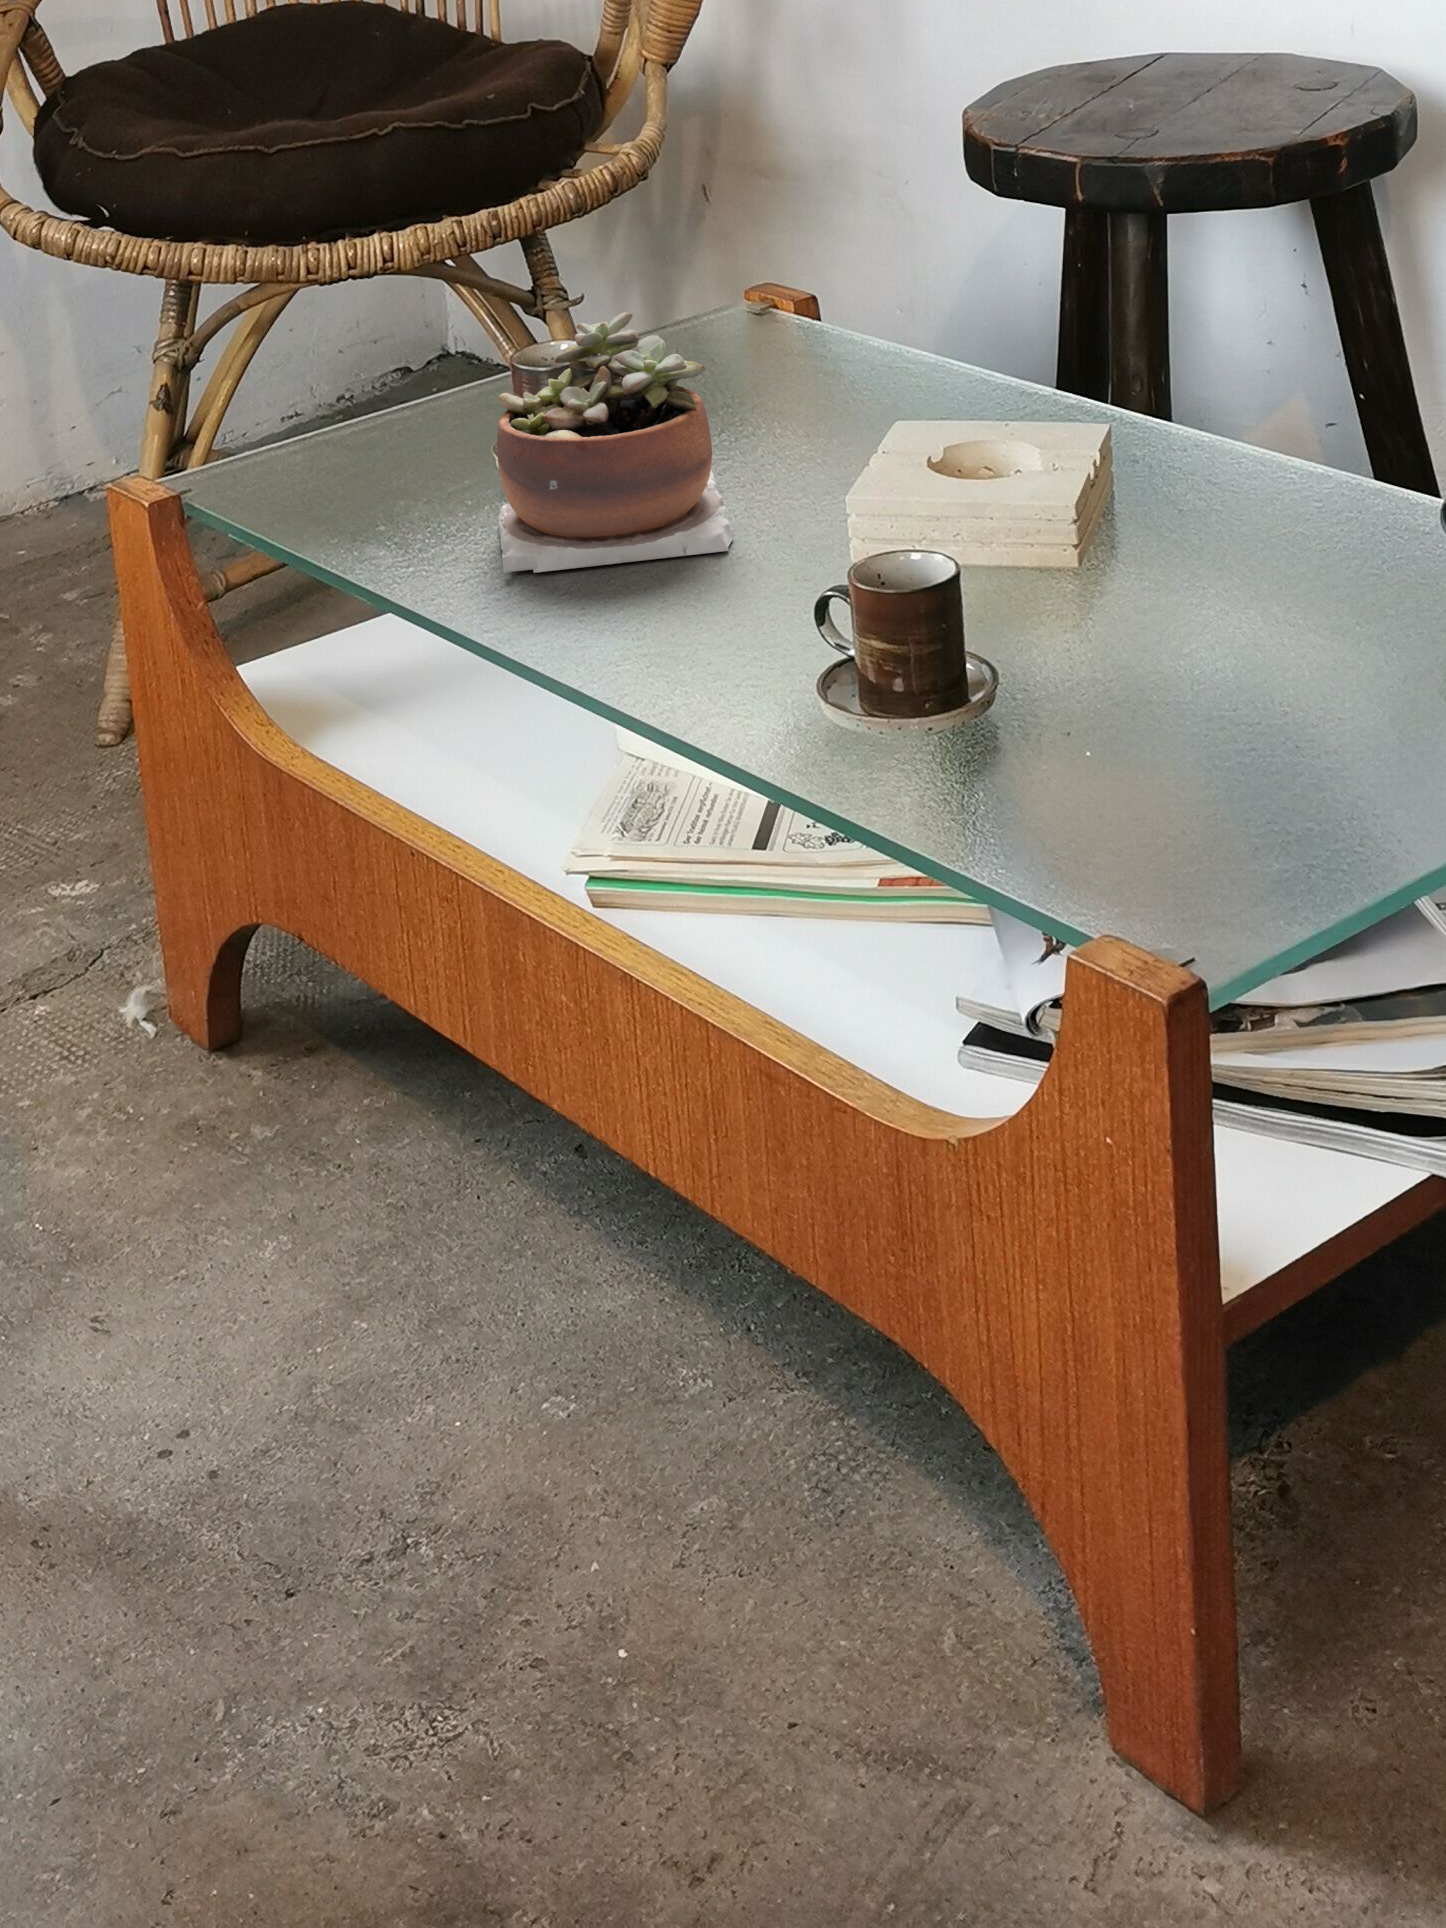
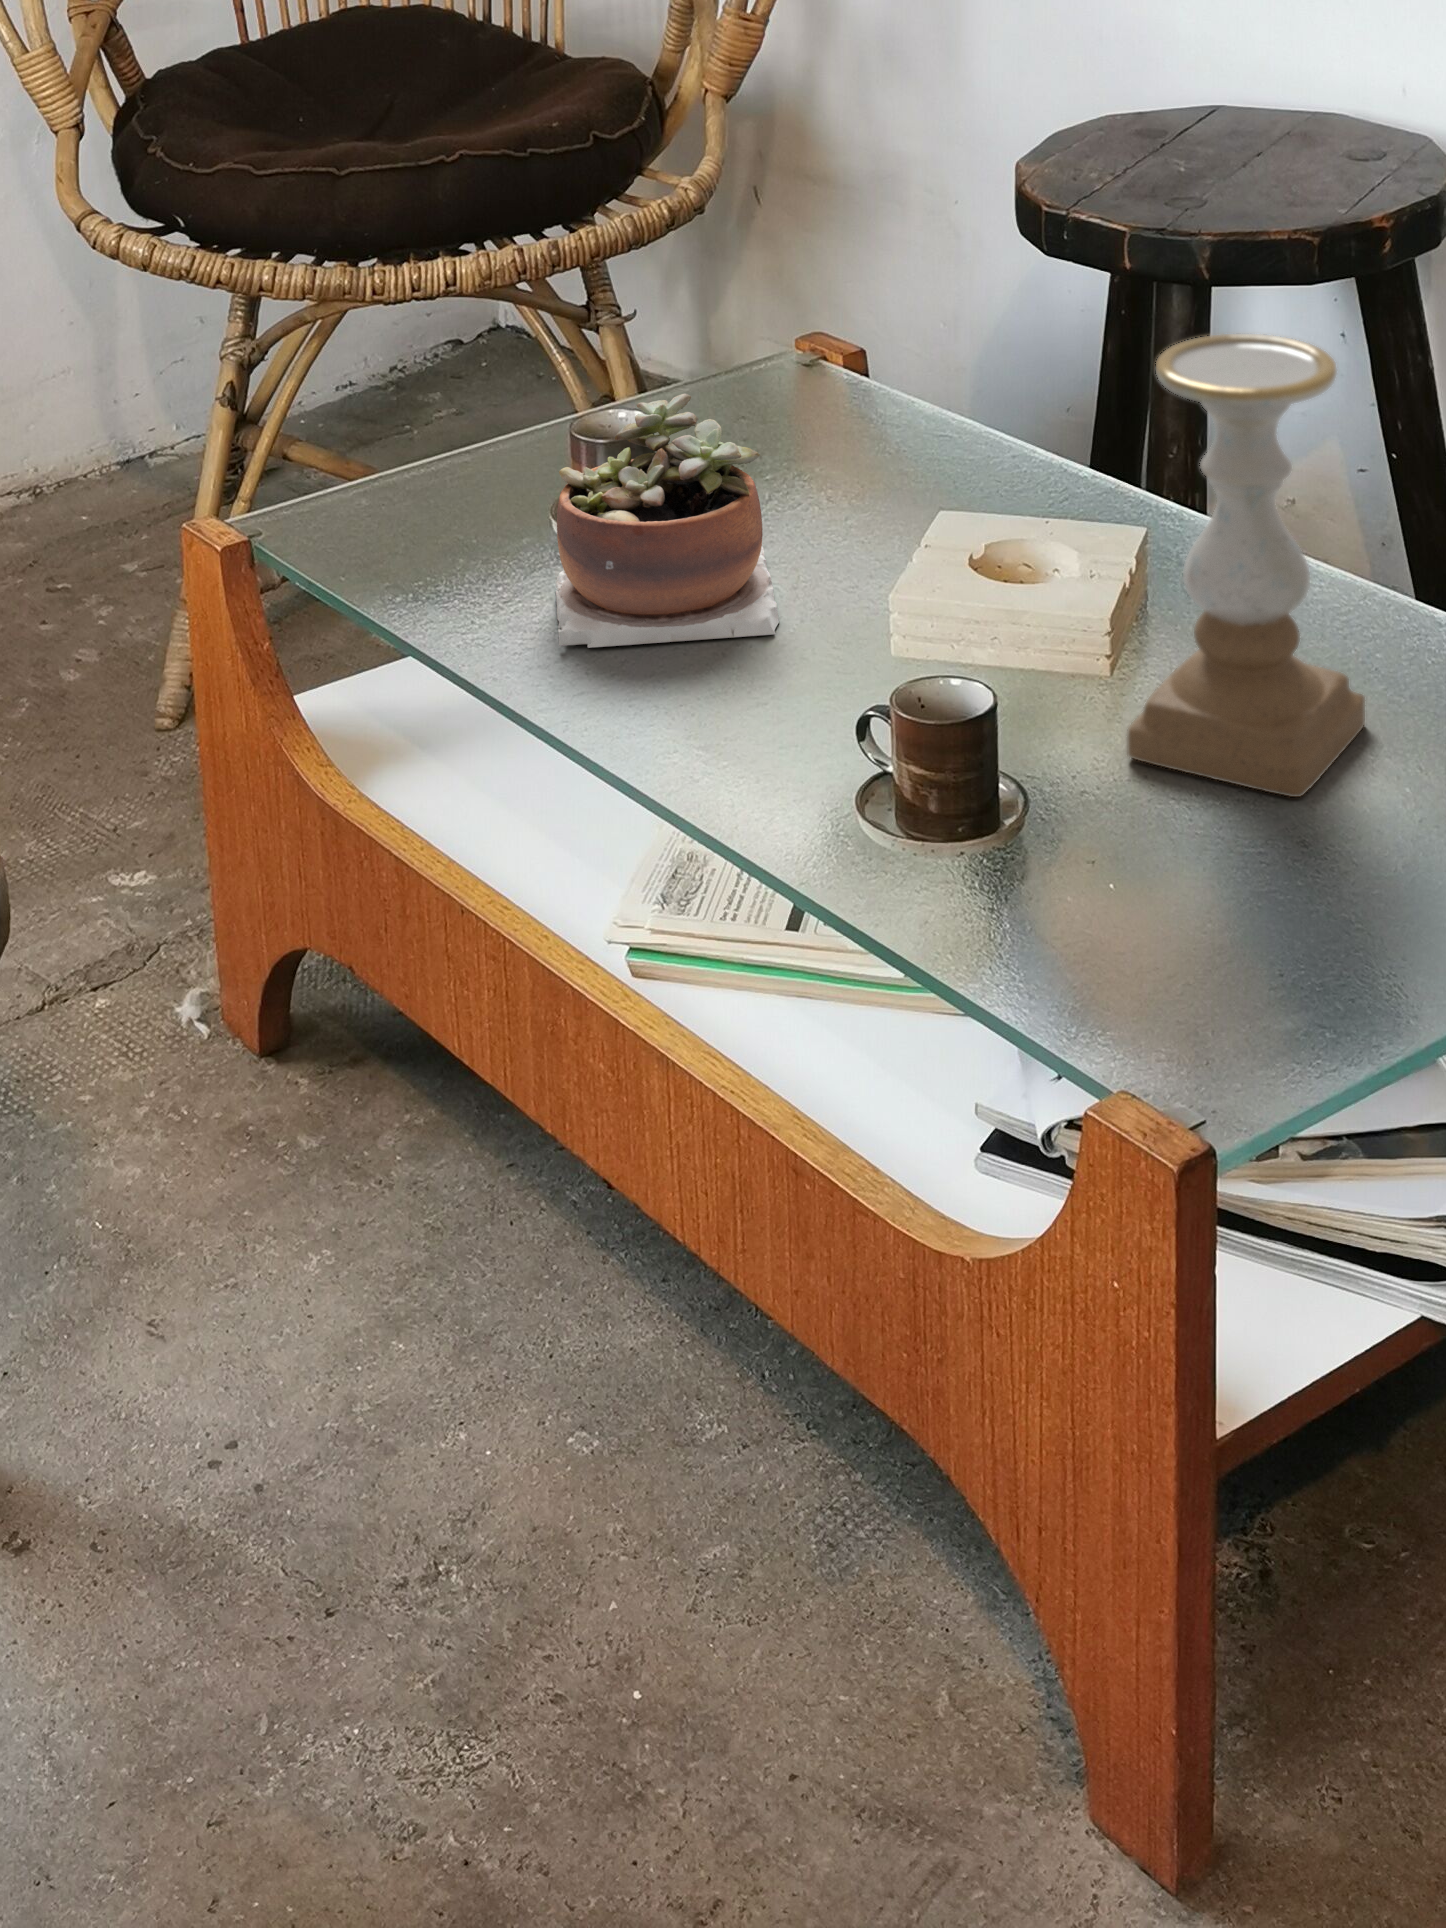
candle holder: none [1100,190,1345,665] -> present [1127,334,1365,797]

